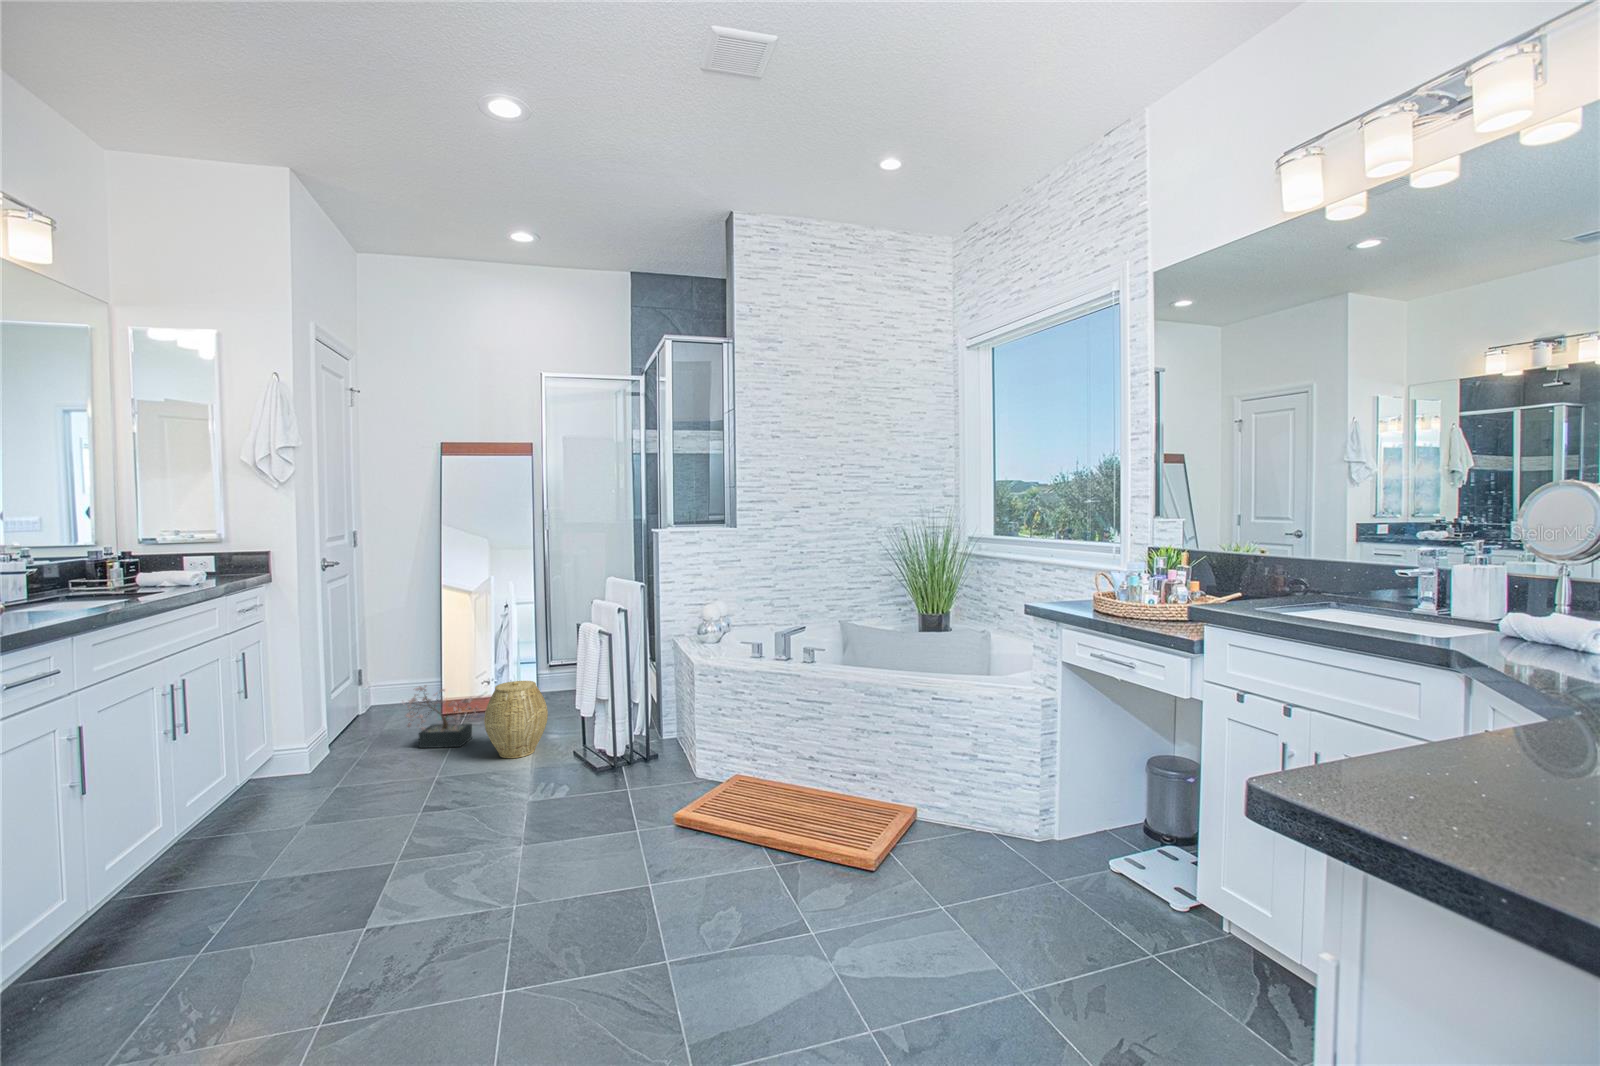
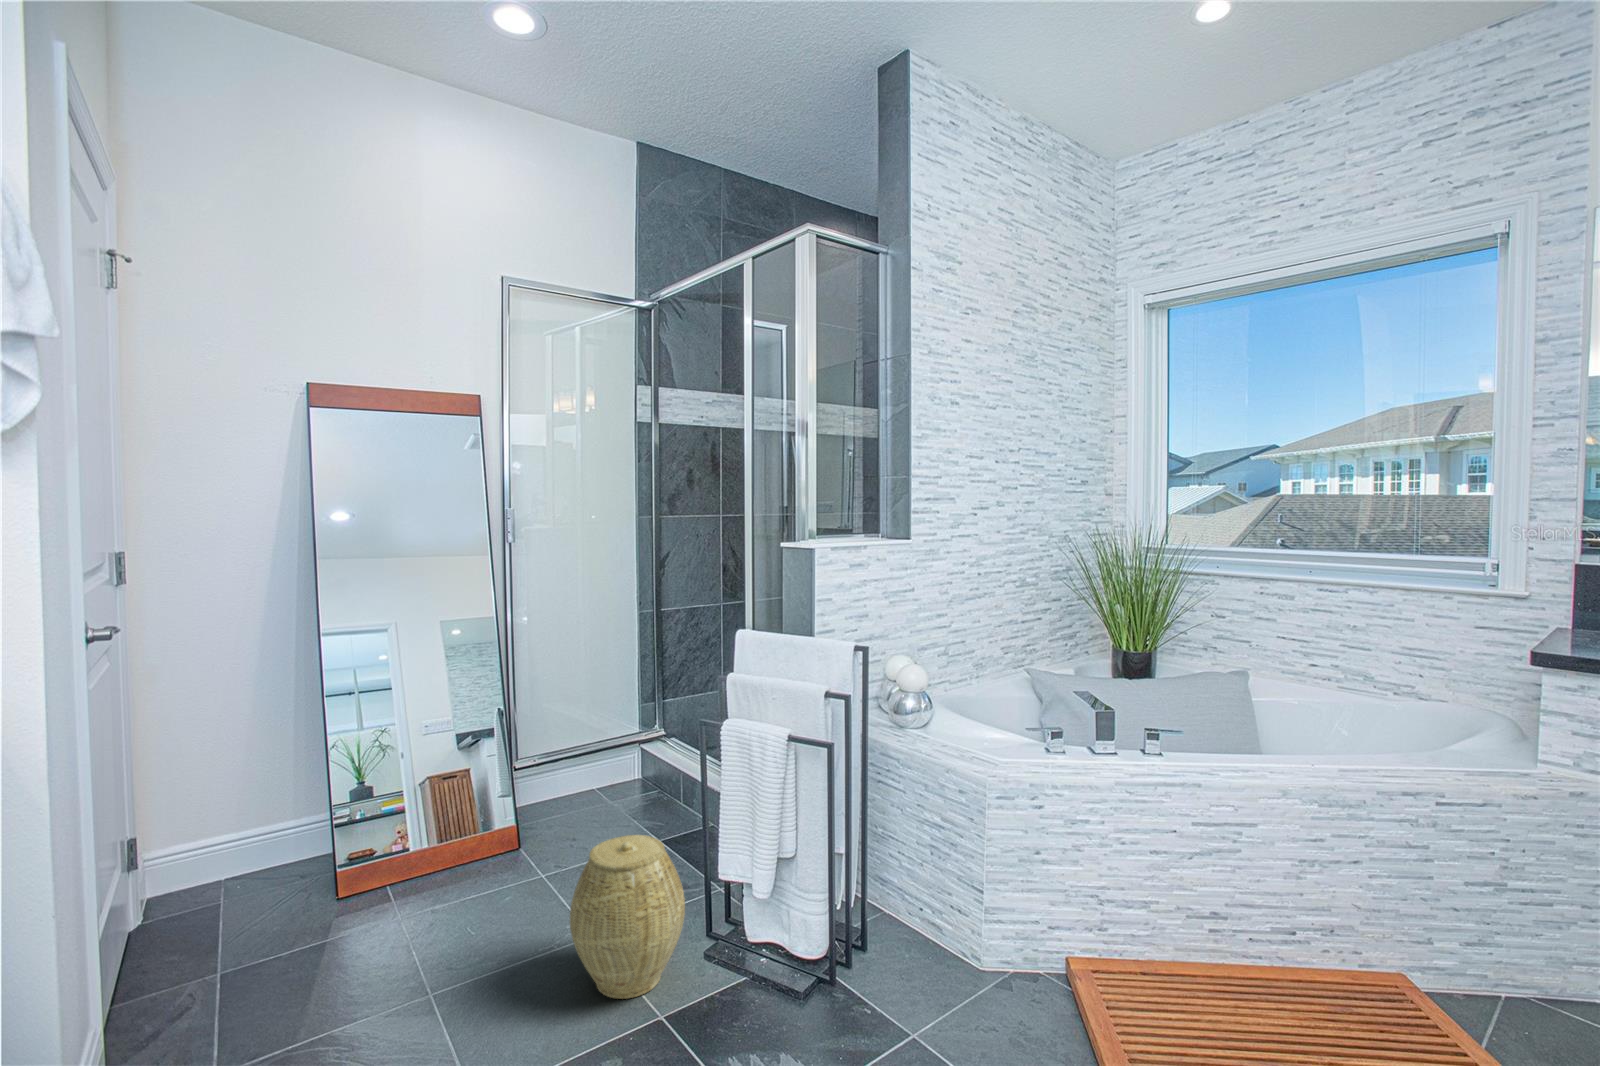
decorative plant: present [405,685,479,748] -> none [361,868,519,1008]

